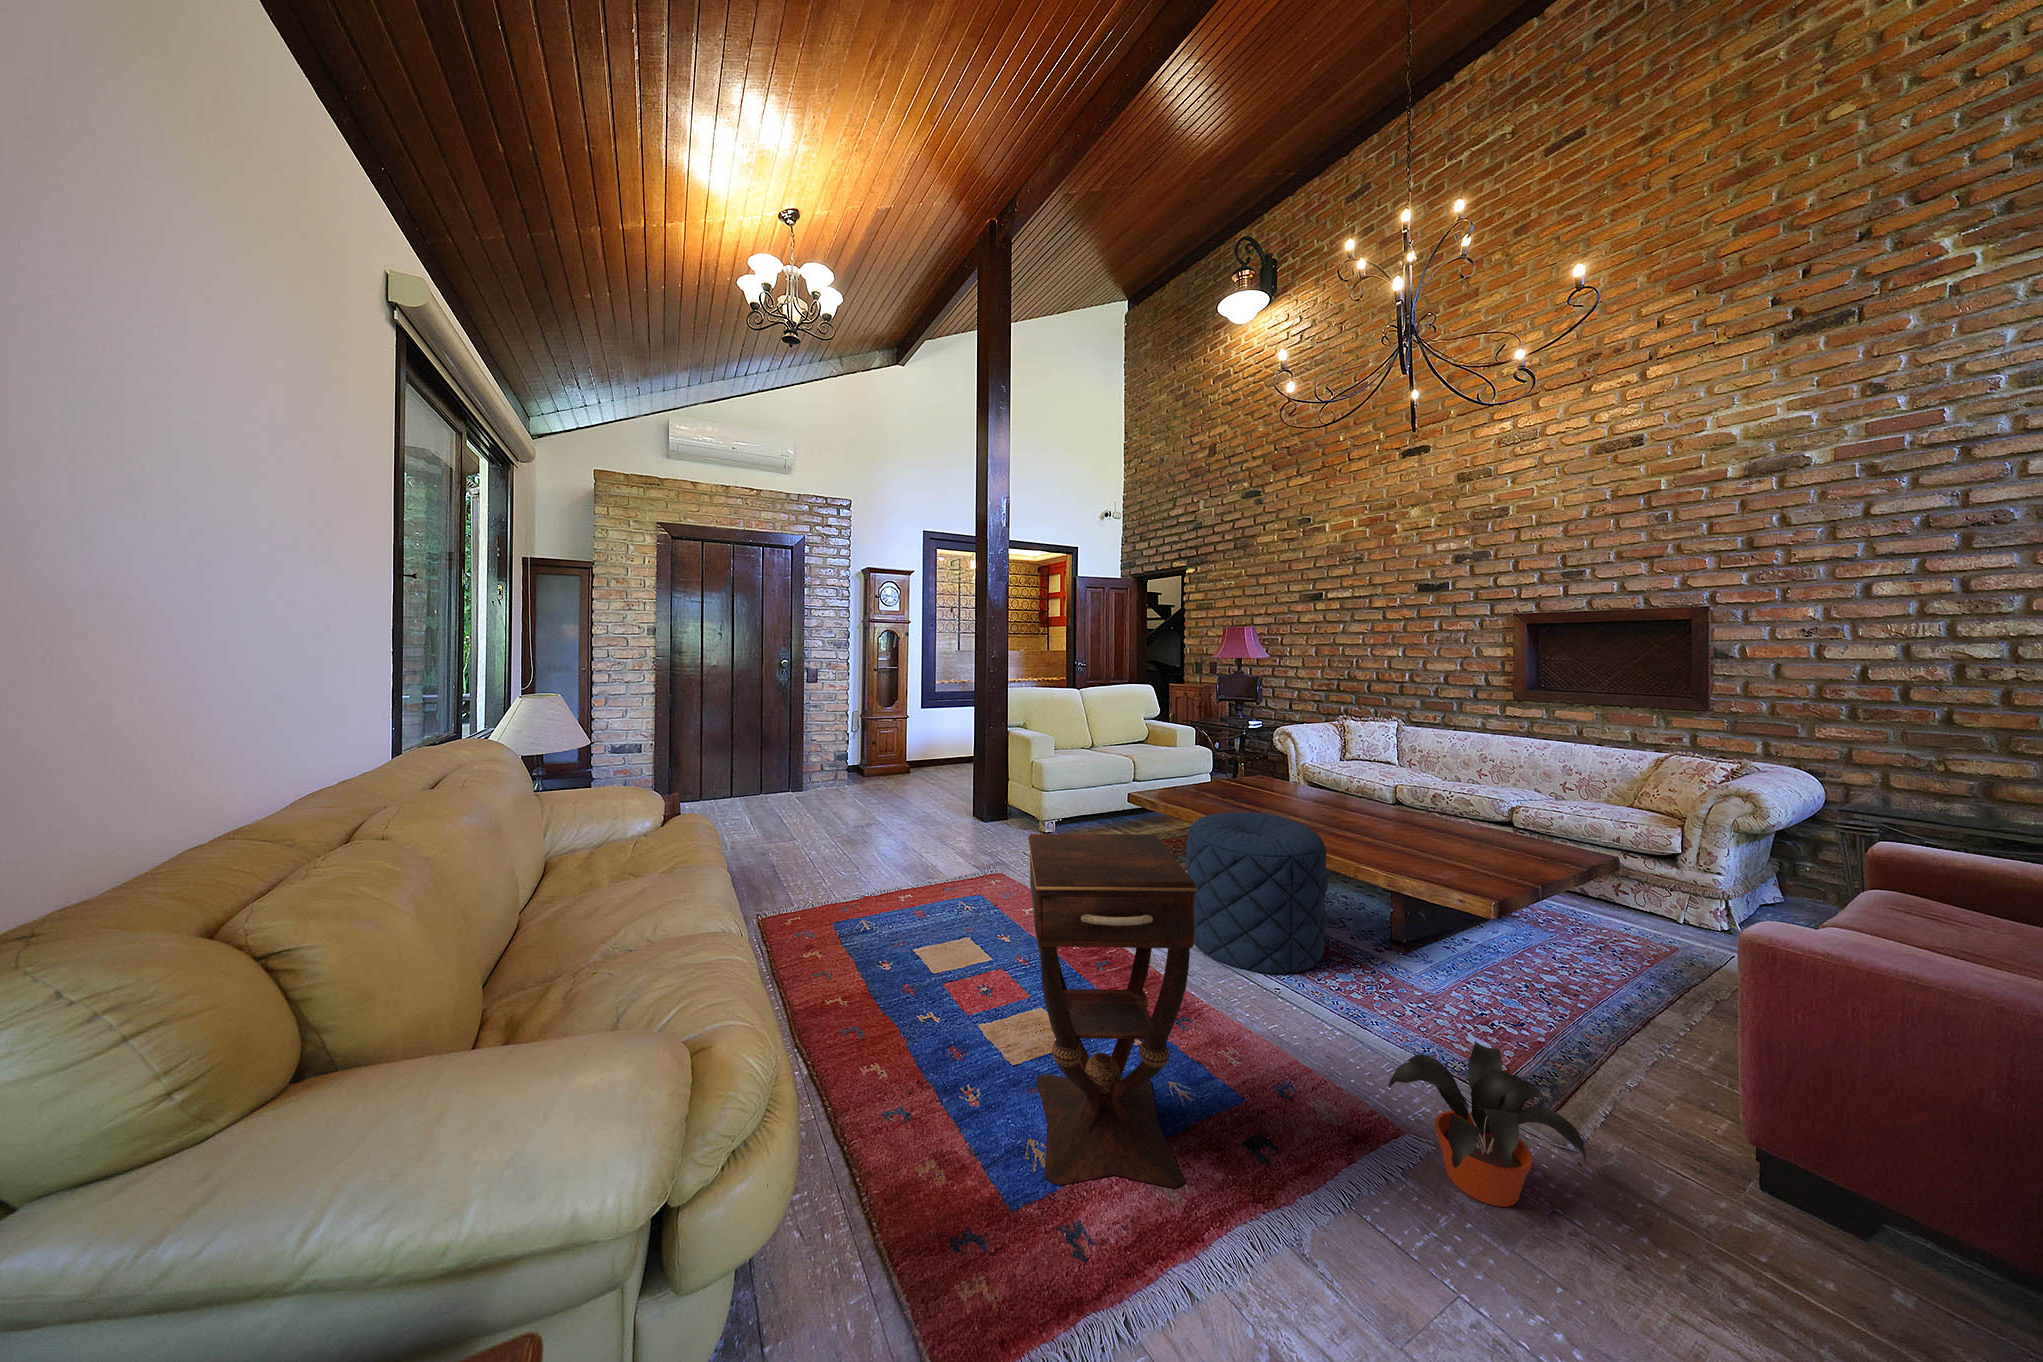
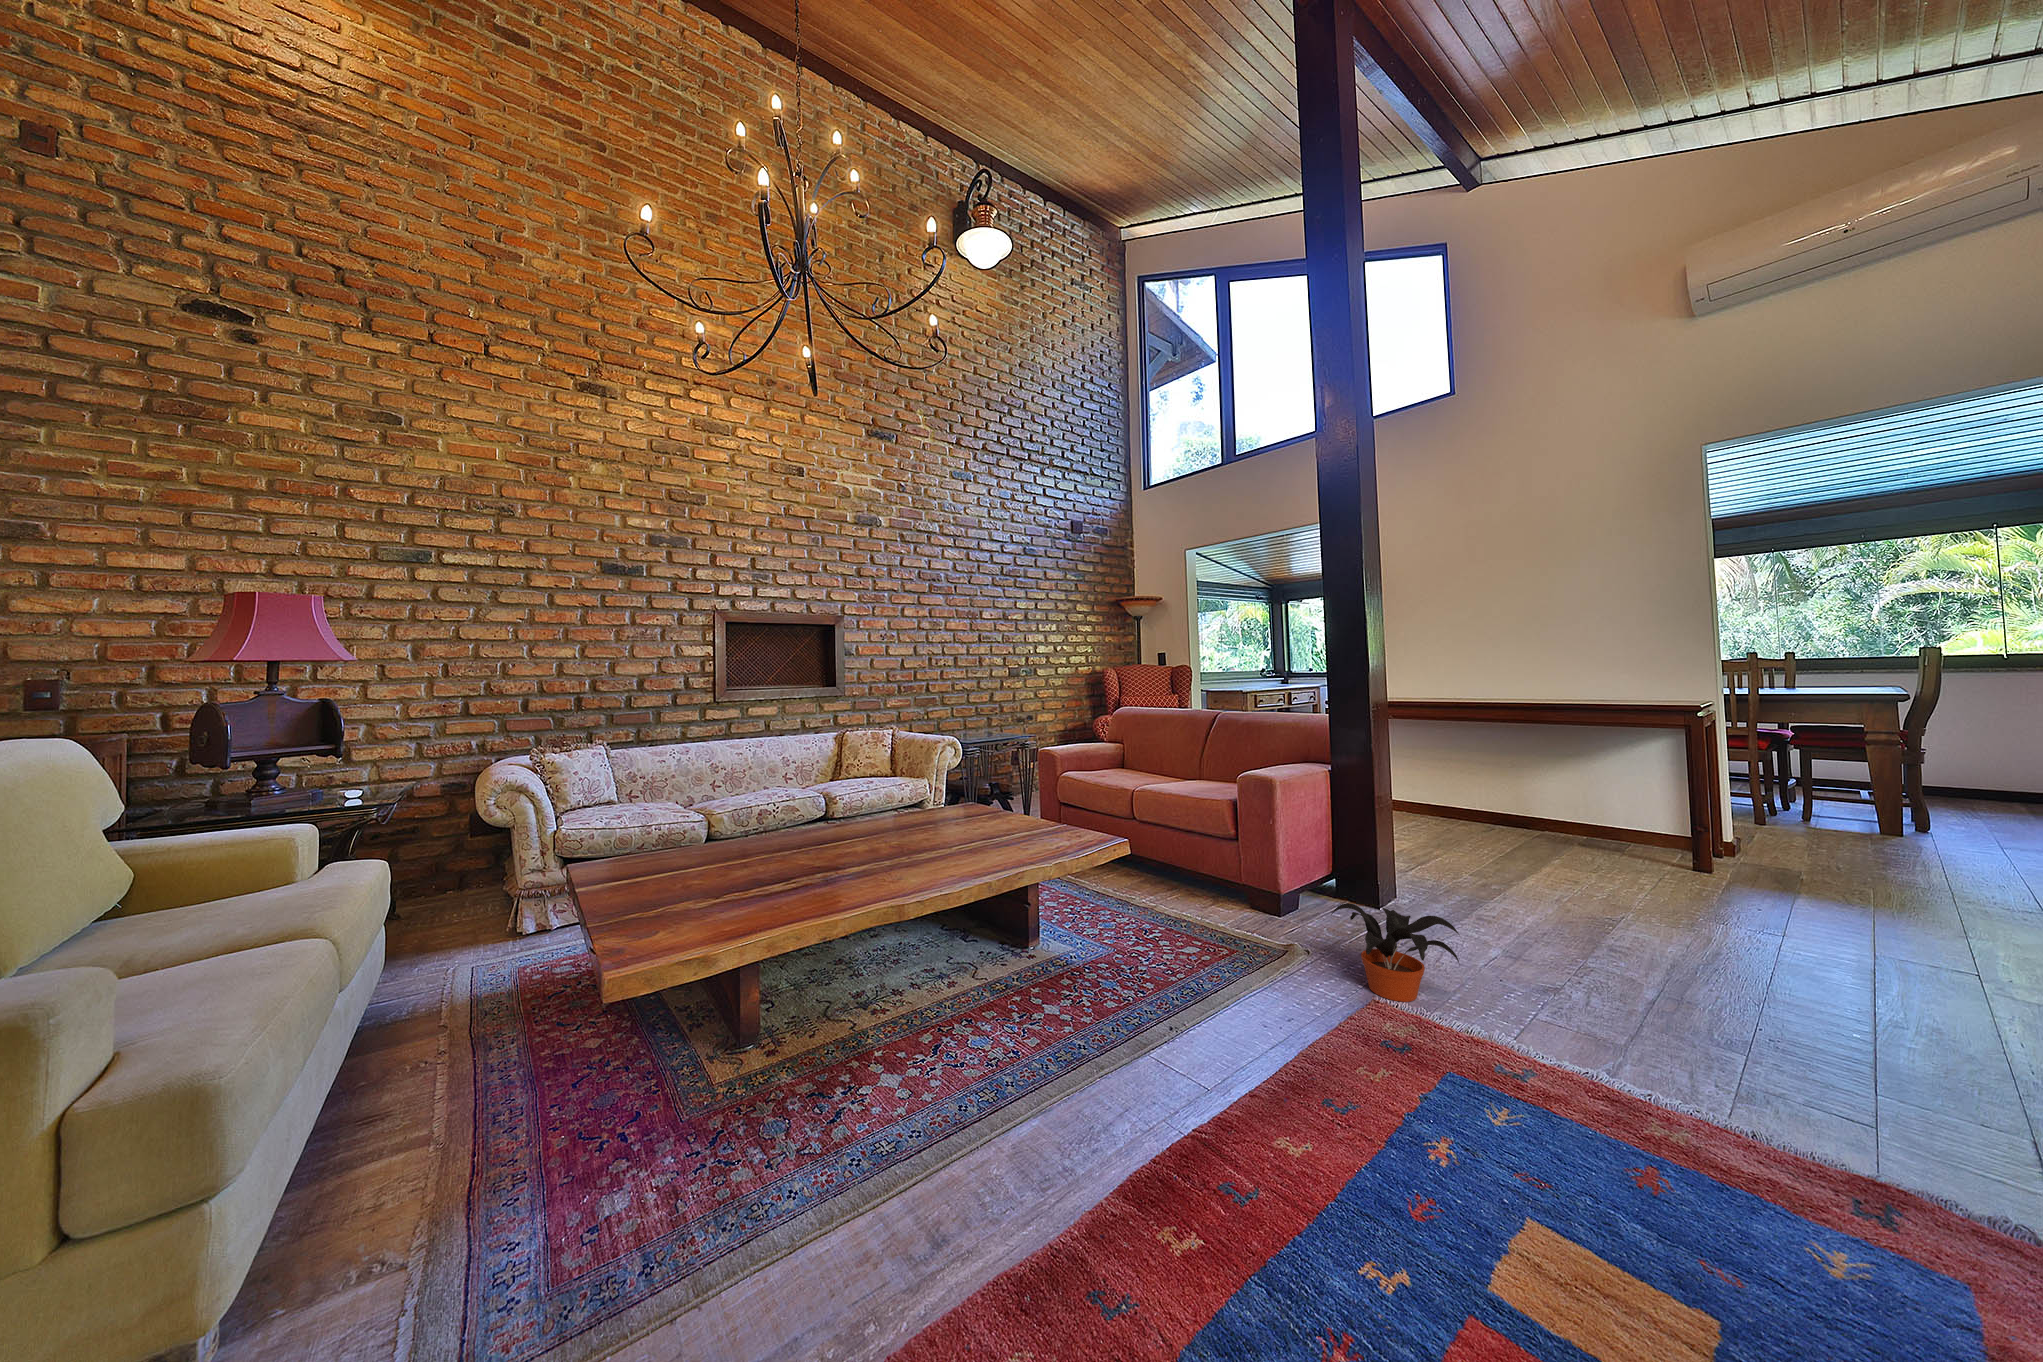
pouf: present [1186,812,1328,974] -> none [962,845,1145,1086]
side table: present [1028,834,1197,1188] -> none [1488,826,1862,1298]

